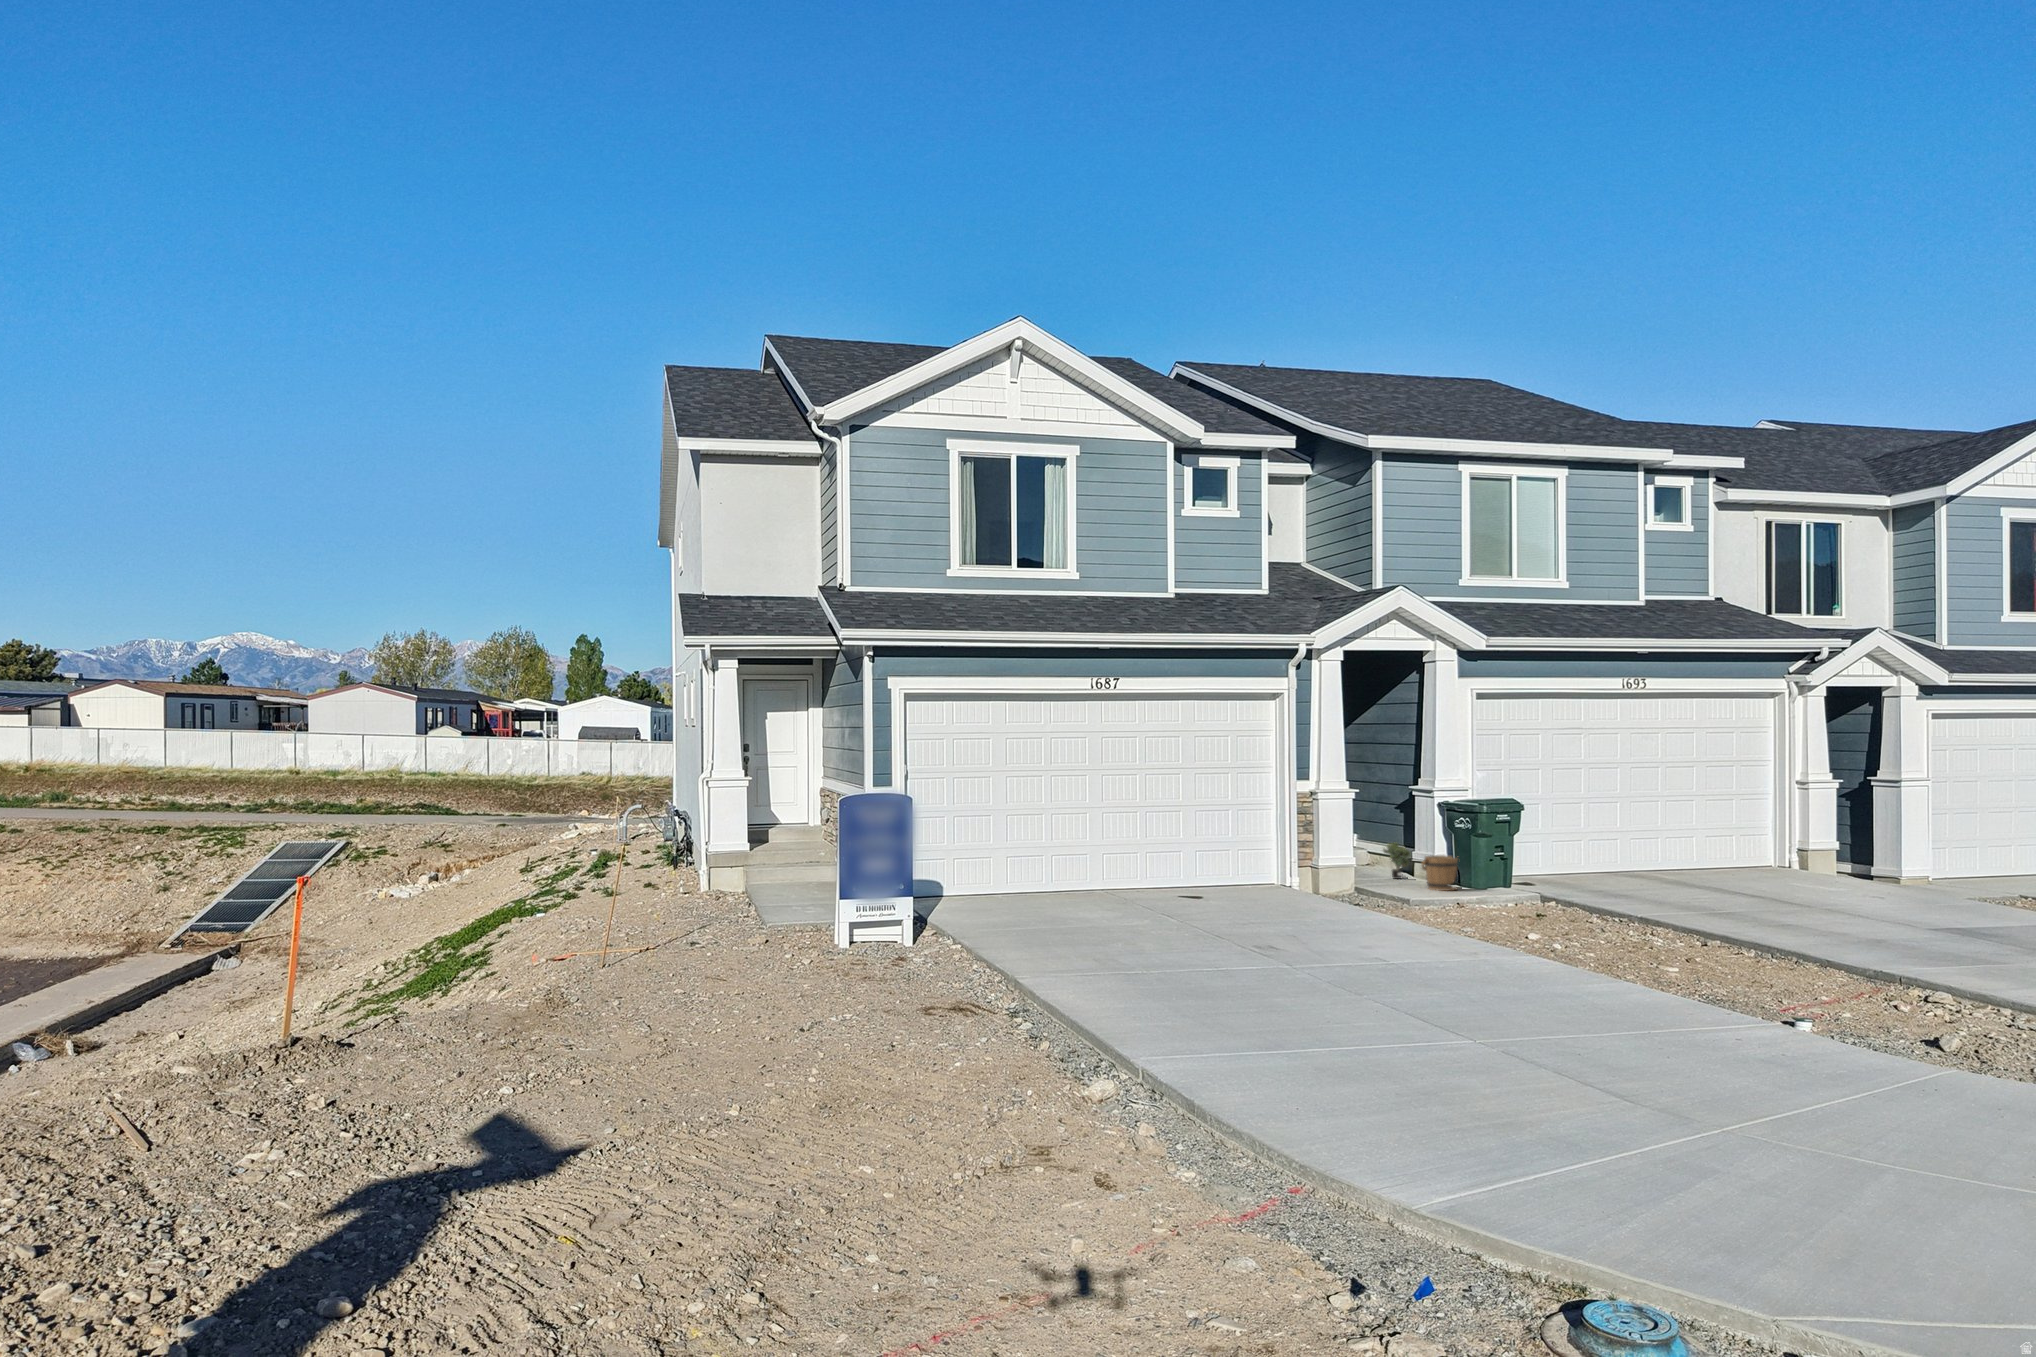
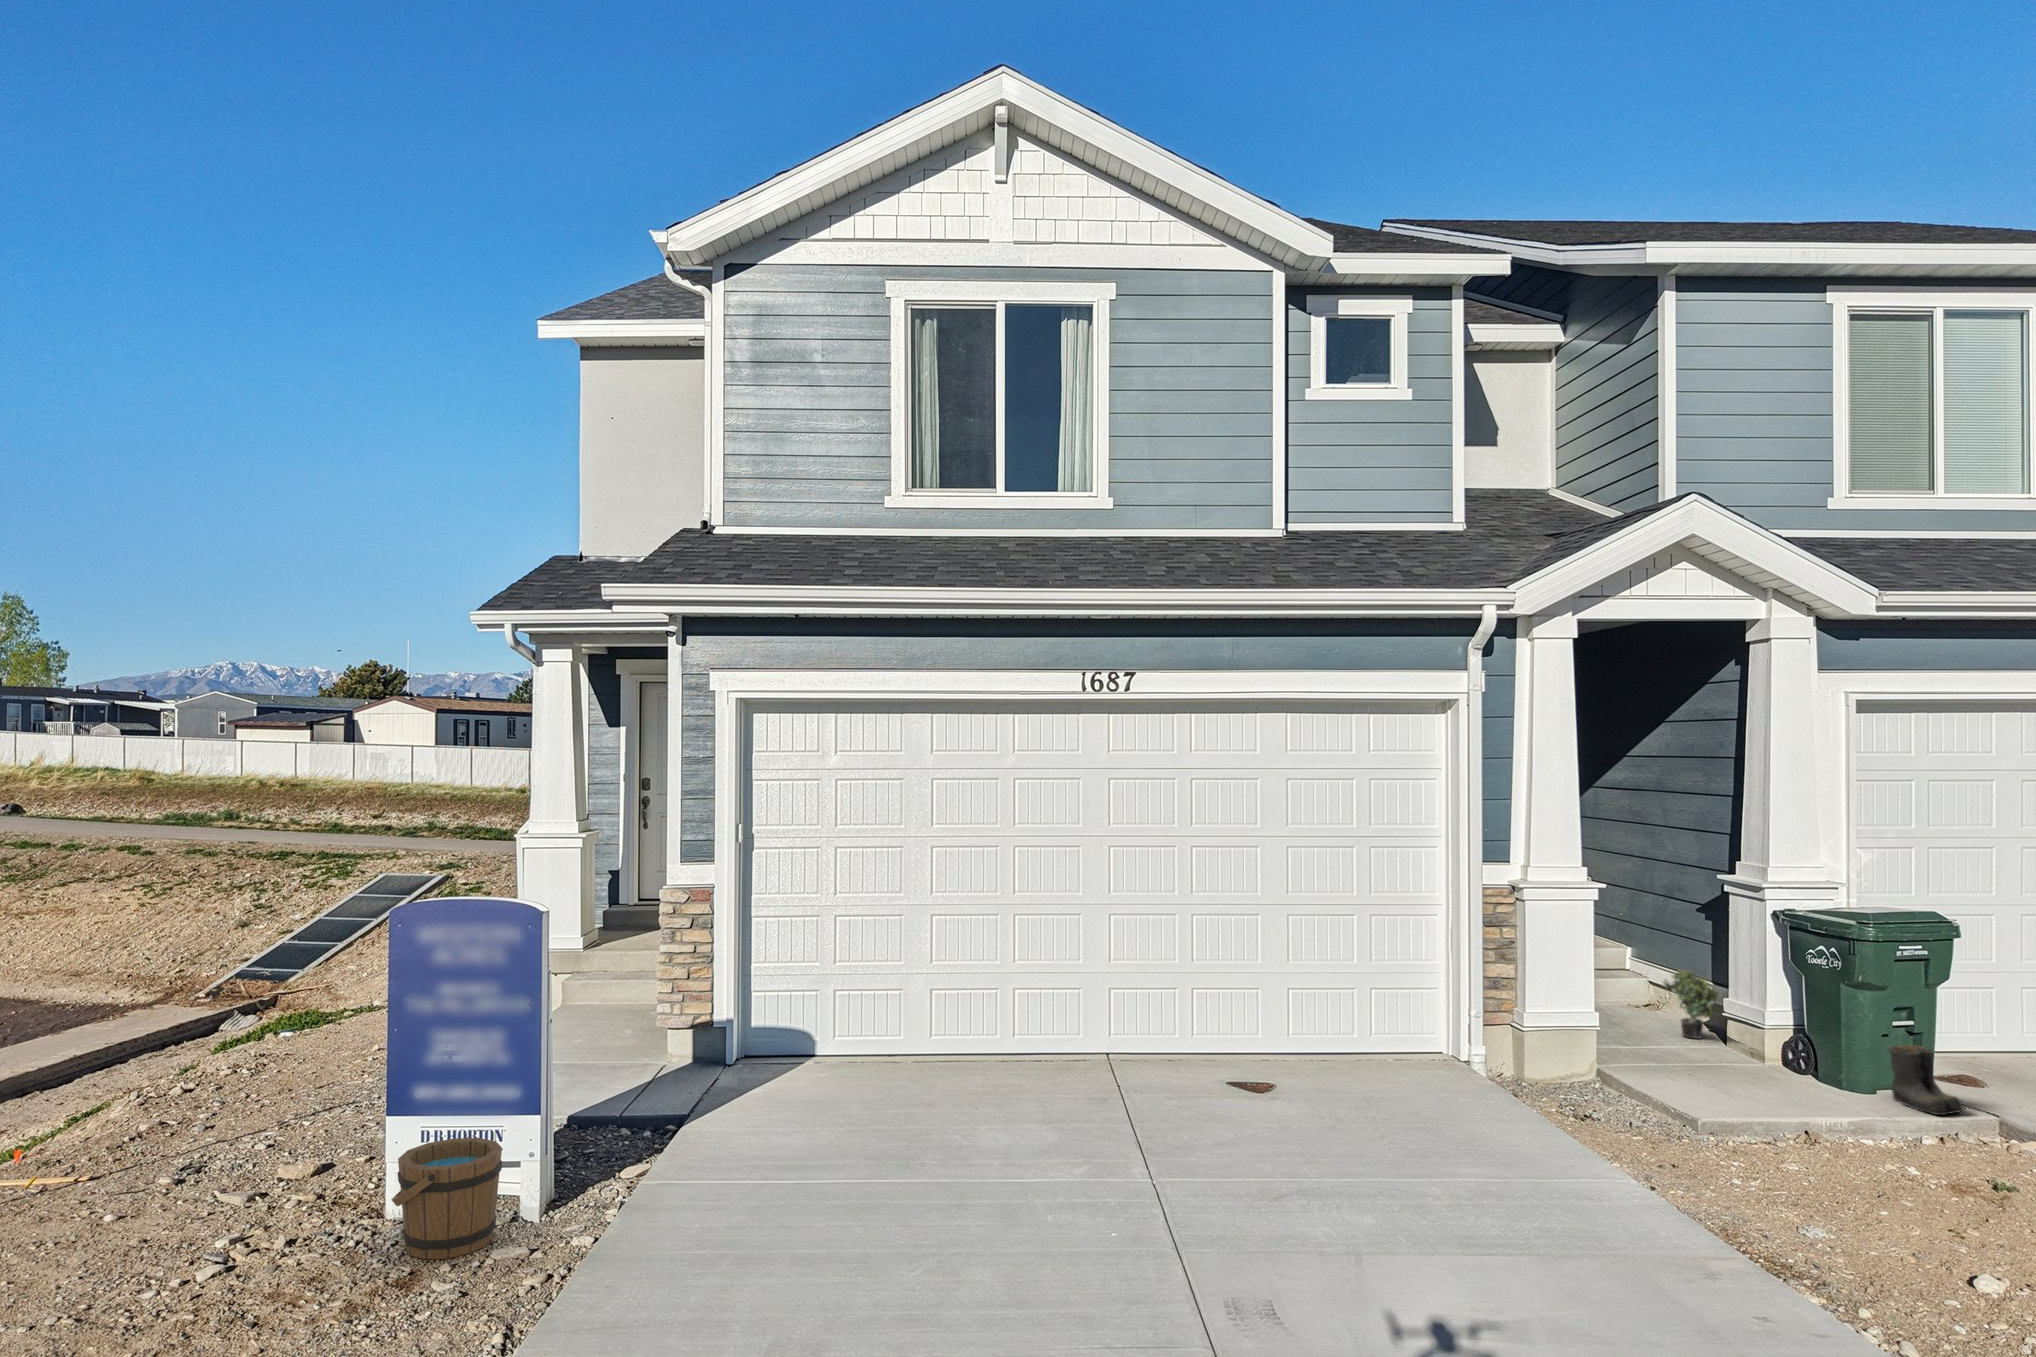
bucket: present [1421,855,1458,891] -> present [391,1137,502,1259]
boots: none [1492,865,1527,895] -> present [1889,1045,1964,1115]

